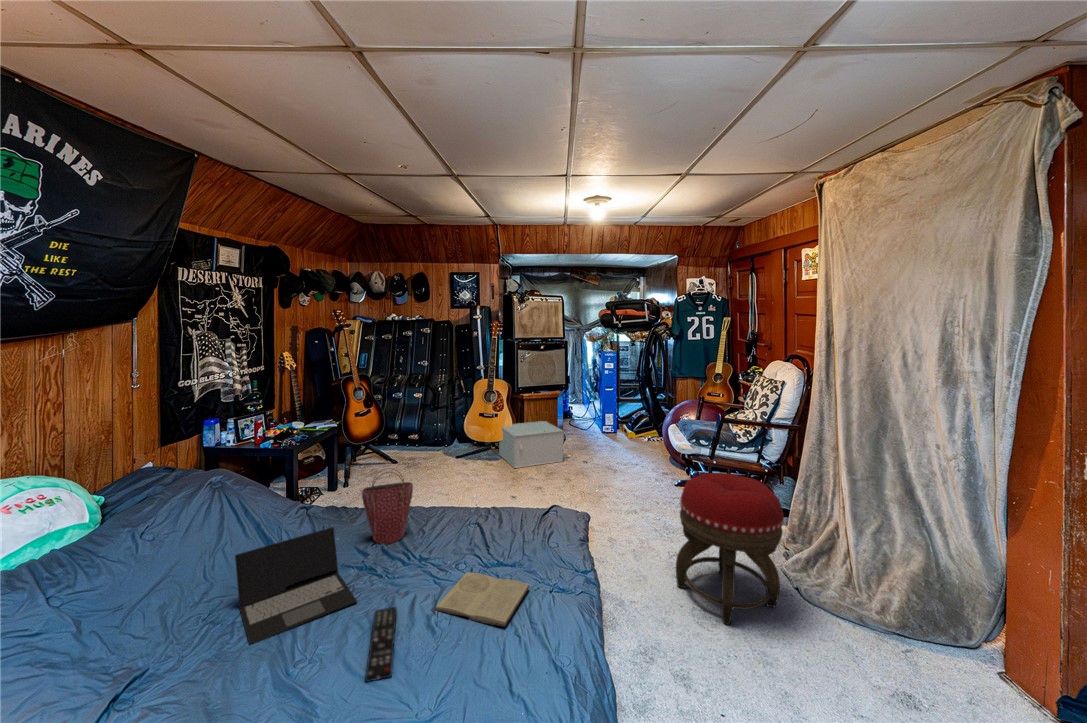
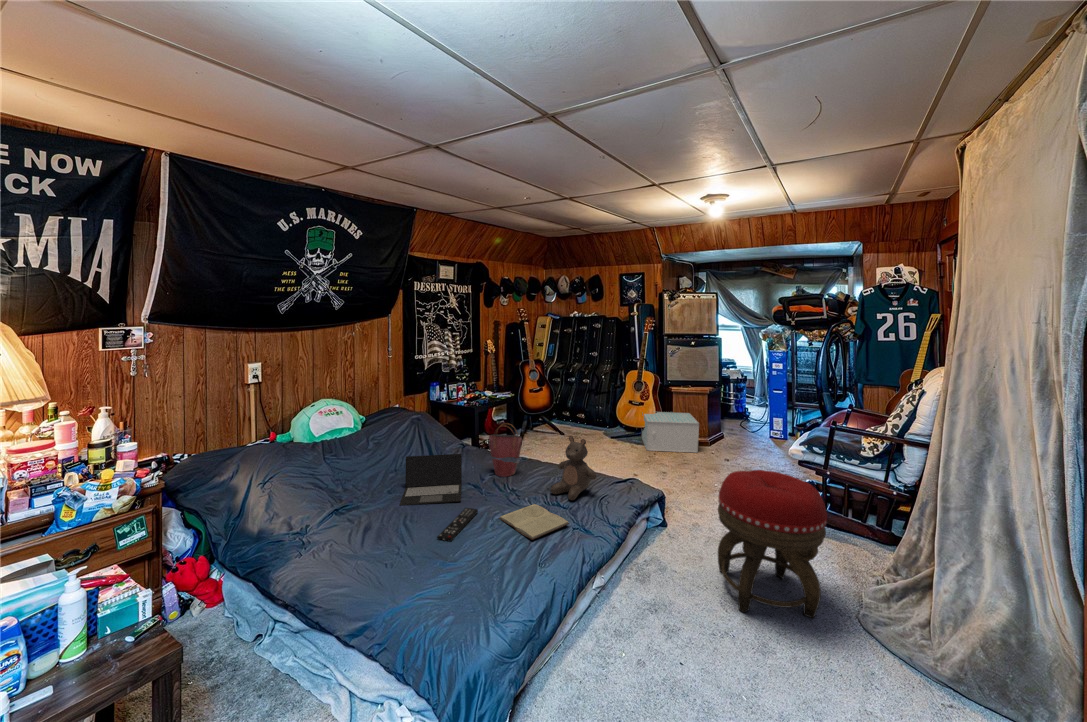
teddy bear: none [470,471,526,553] -> present [551,436,596,500]

